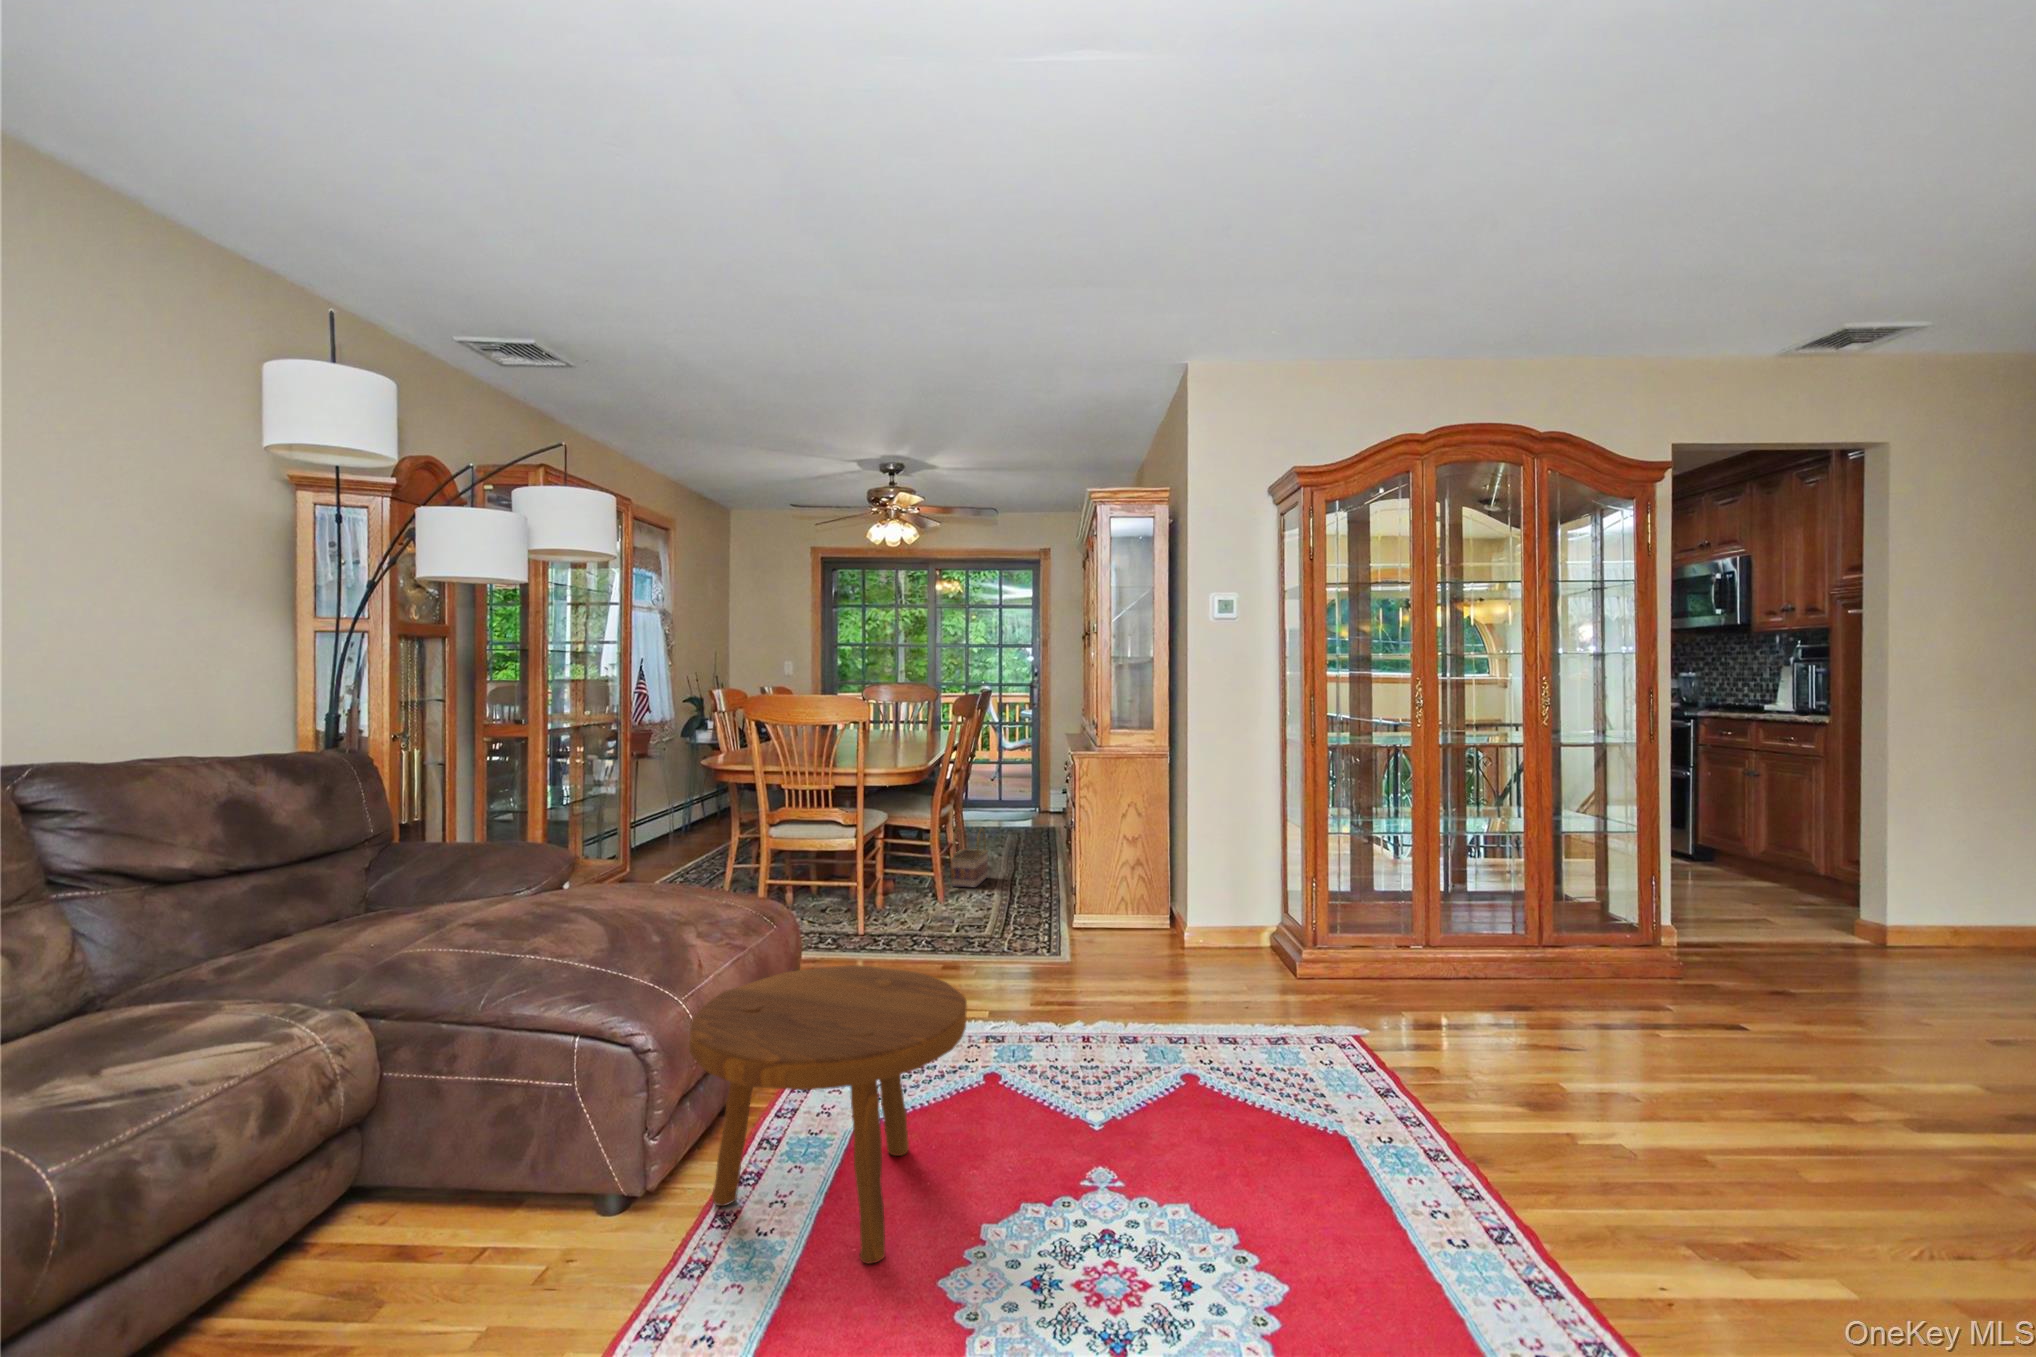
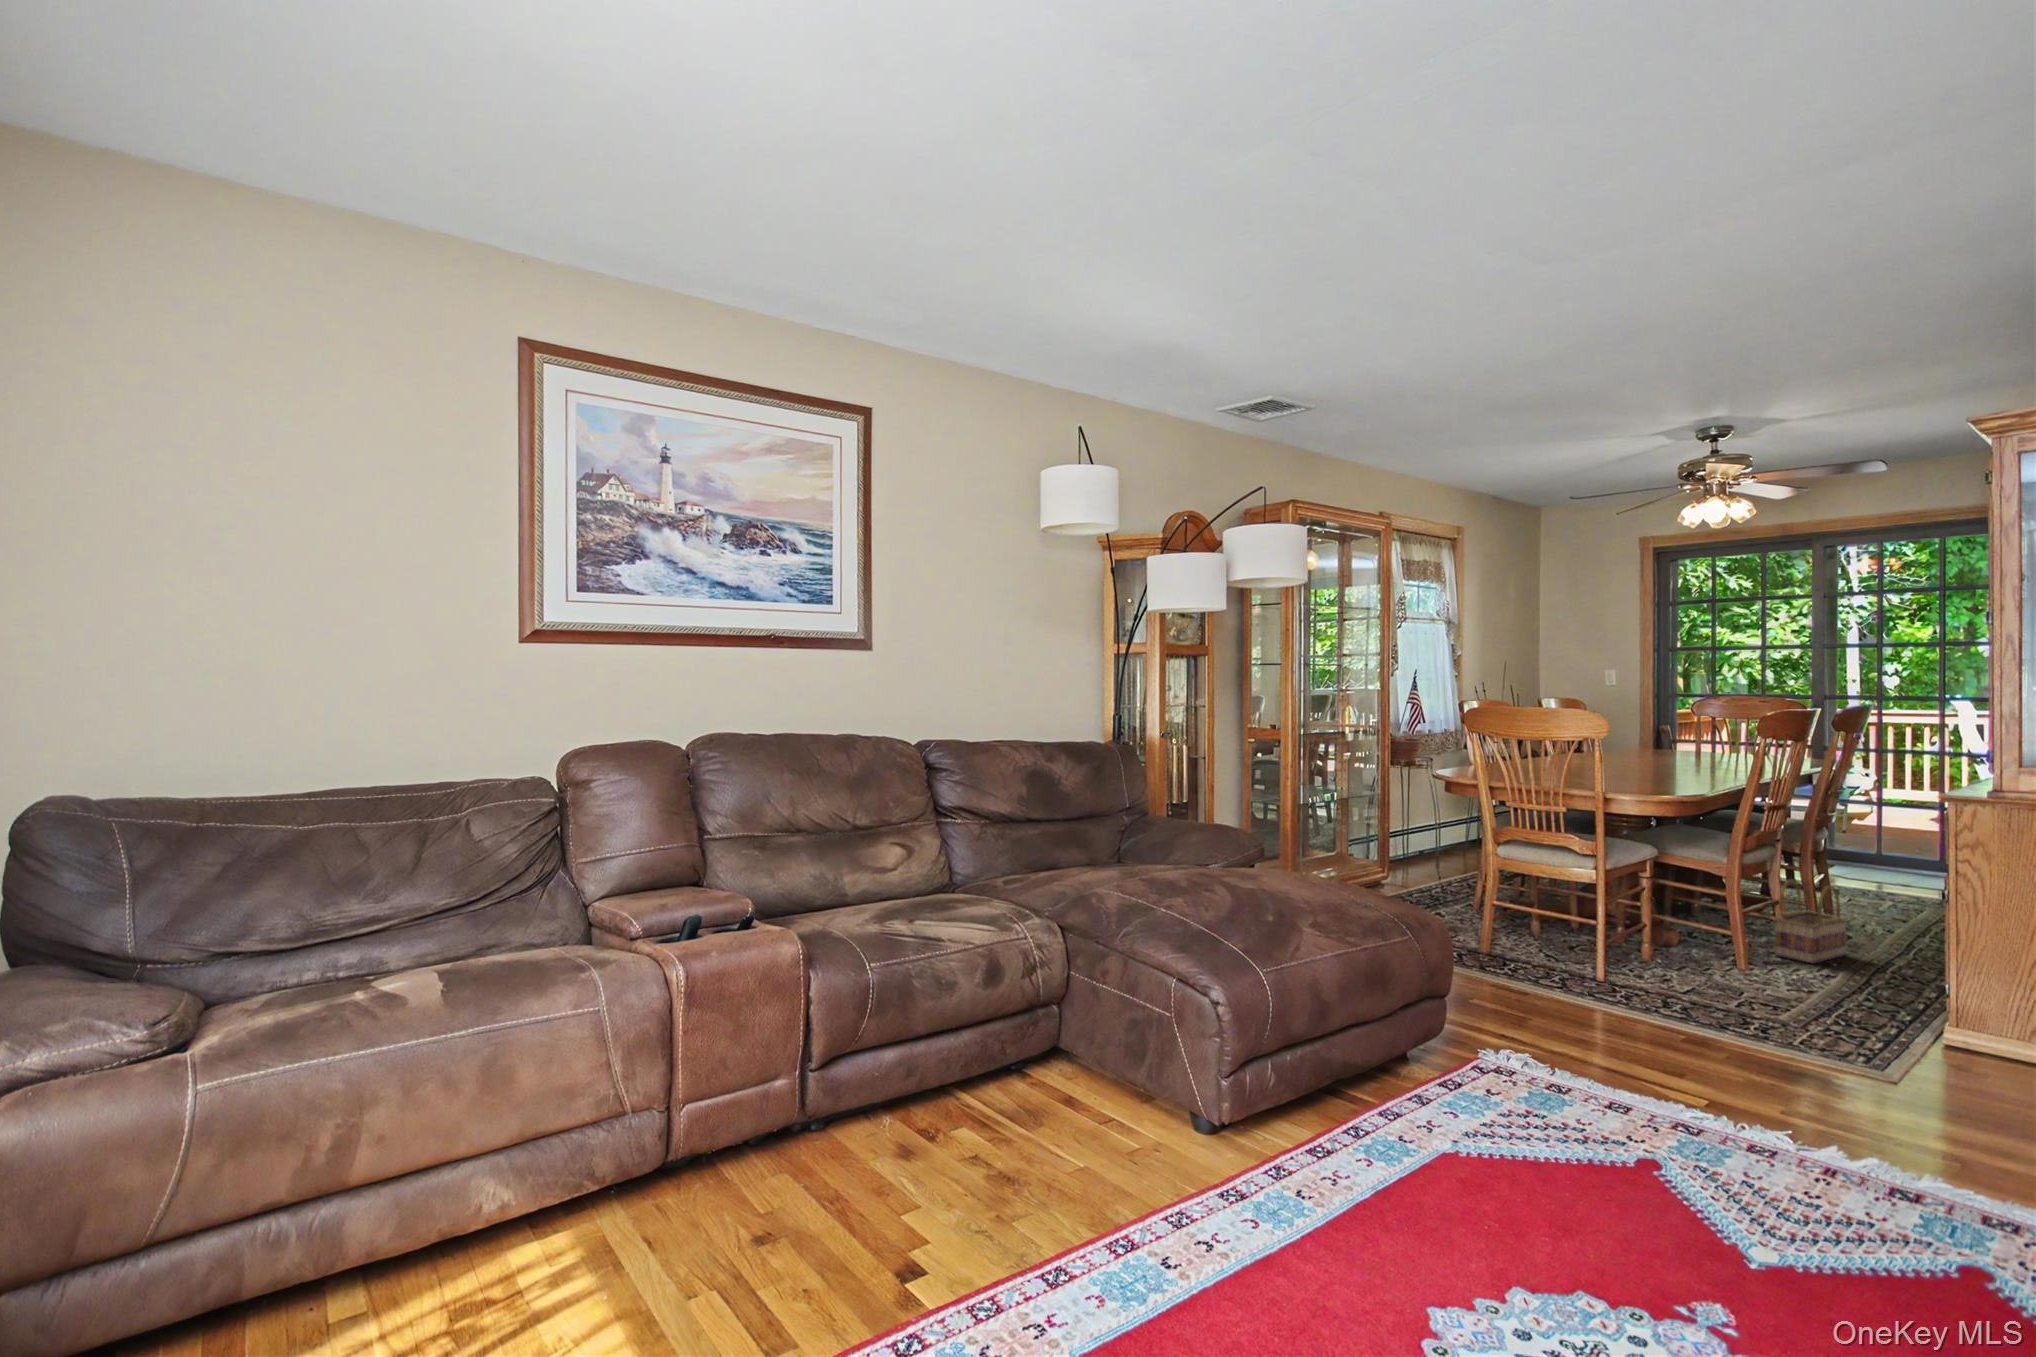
footstool: present [689,965,967,1264] -> none [1243,970,1533,1263]

